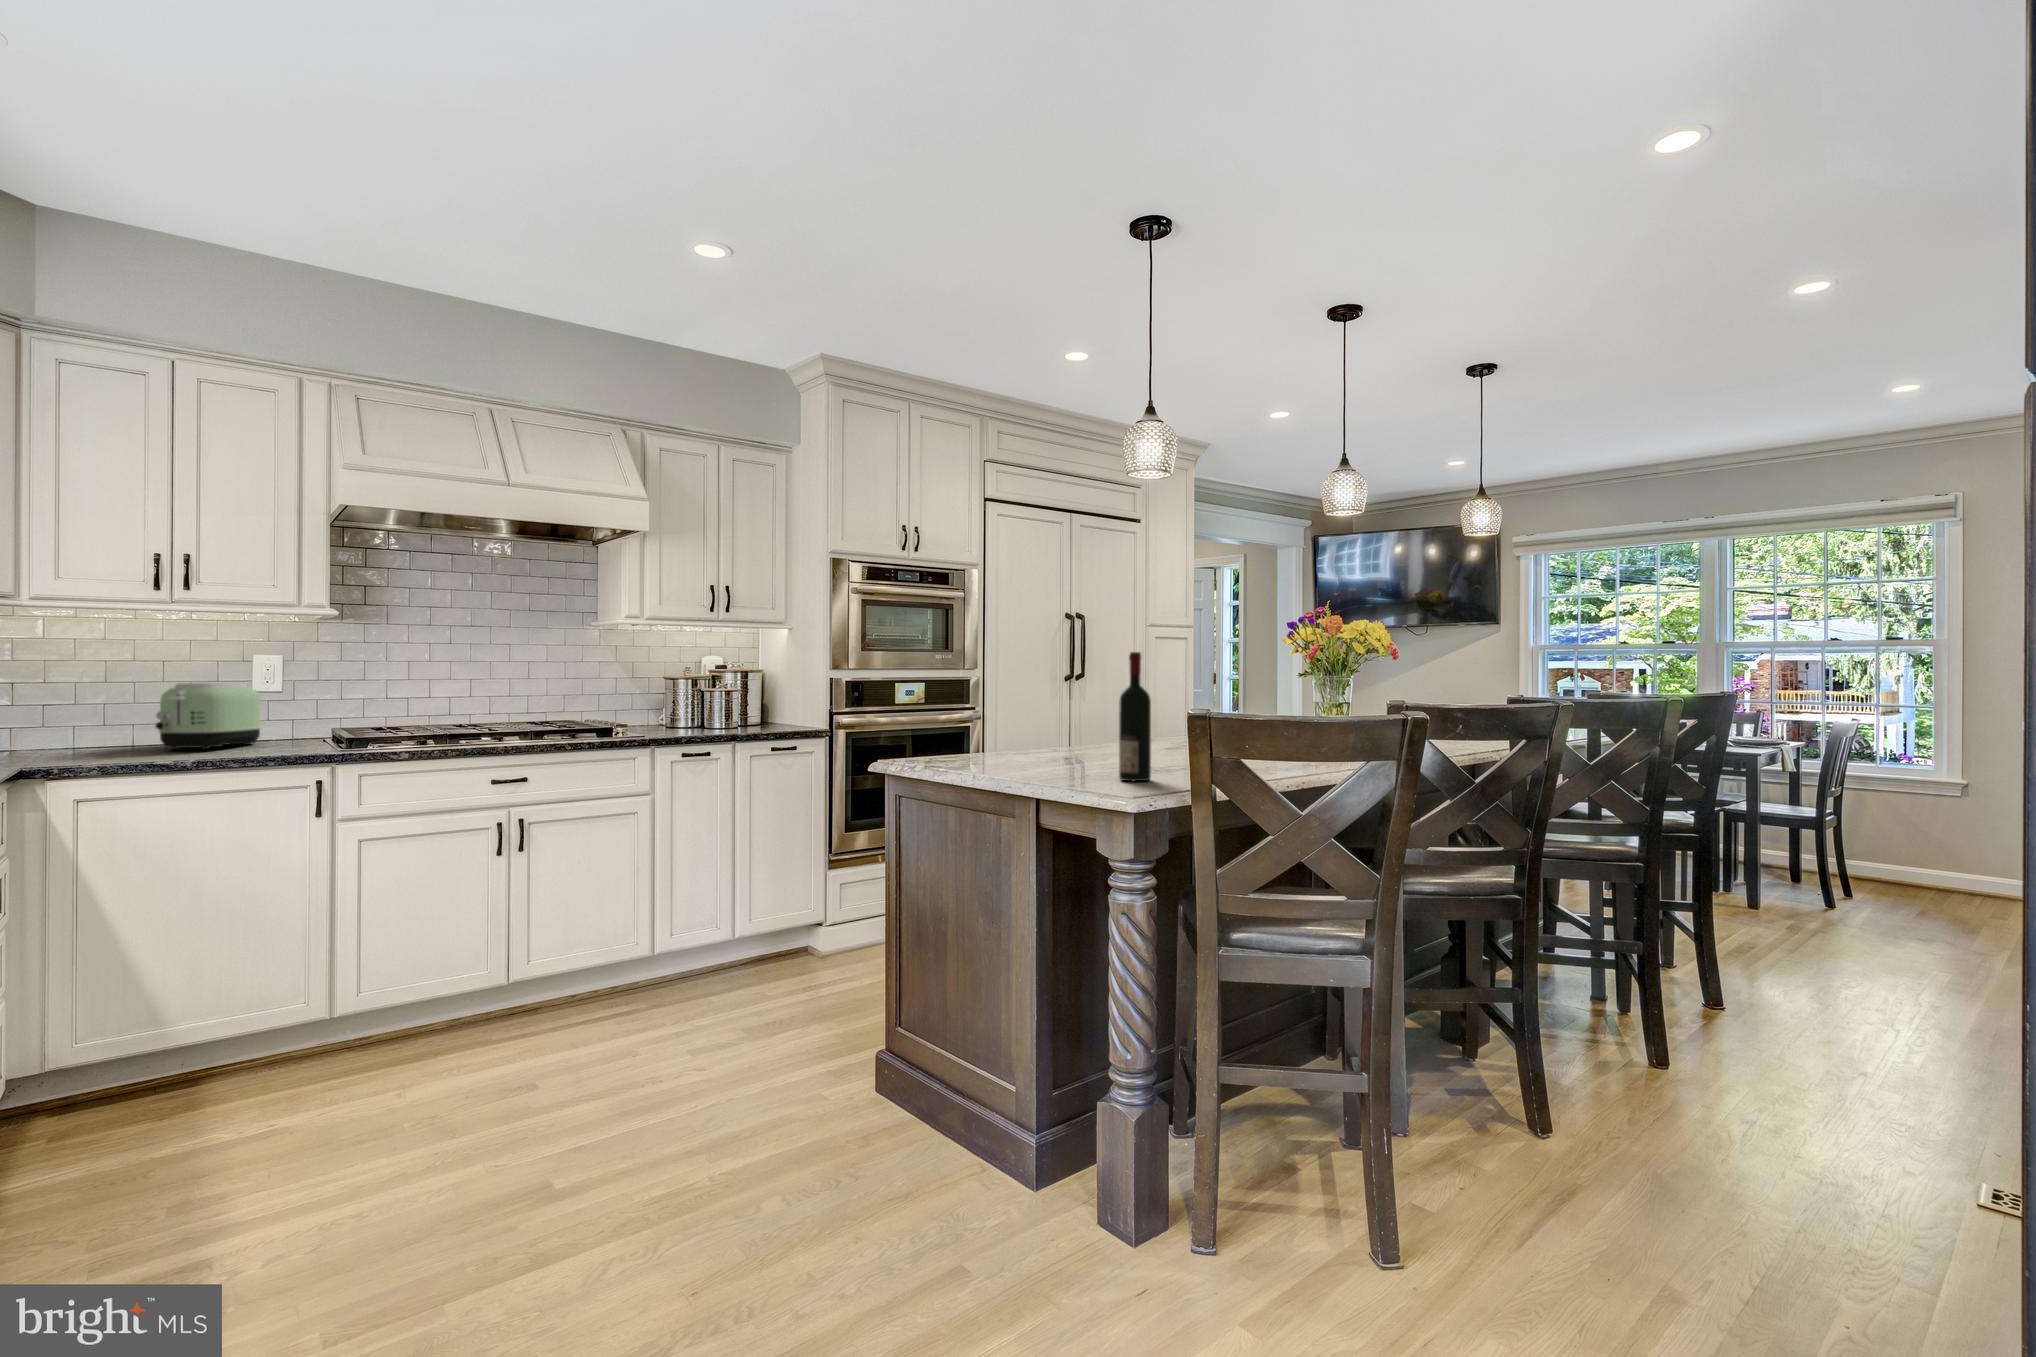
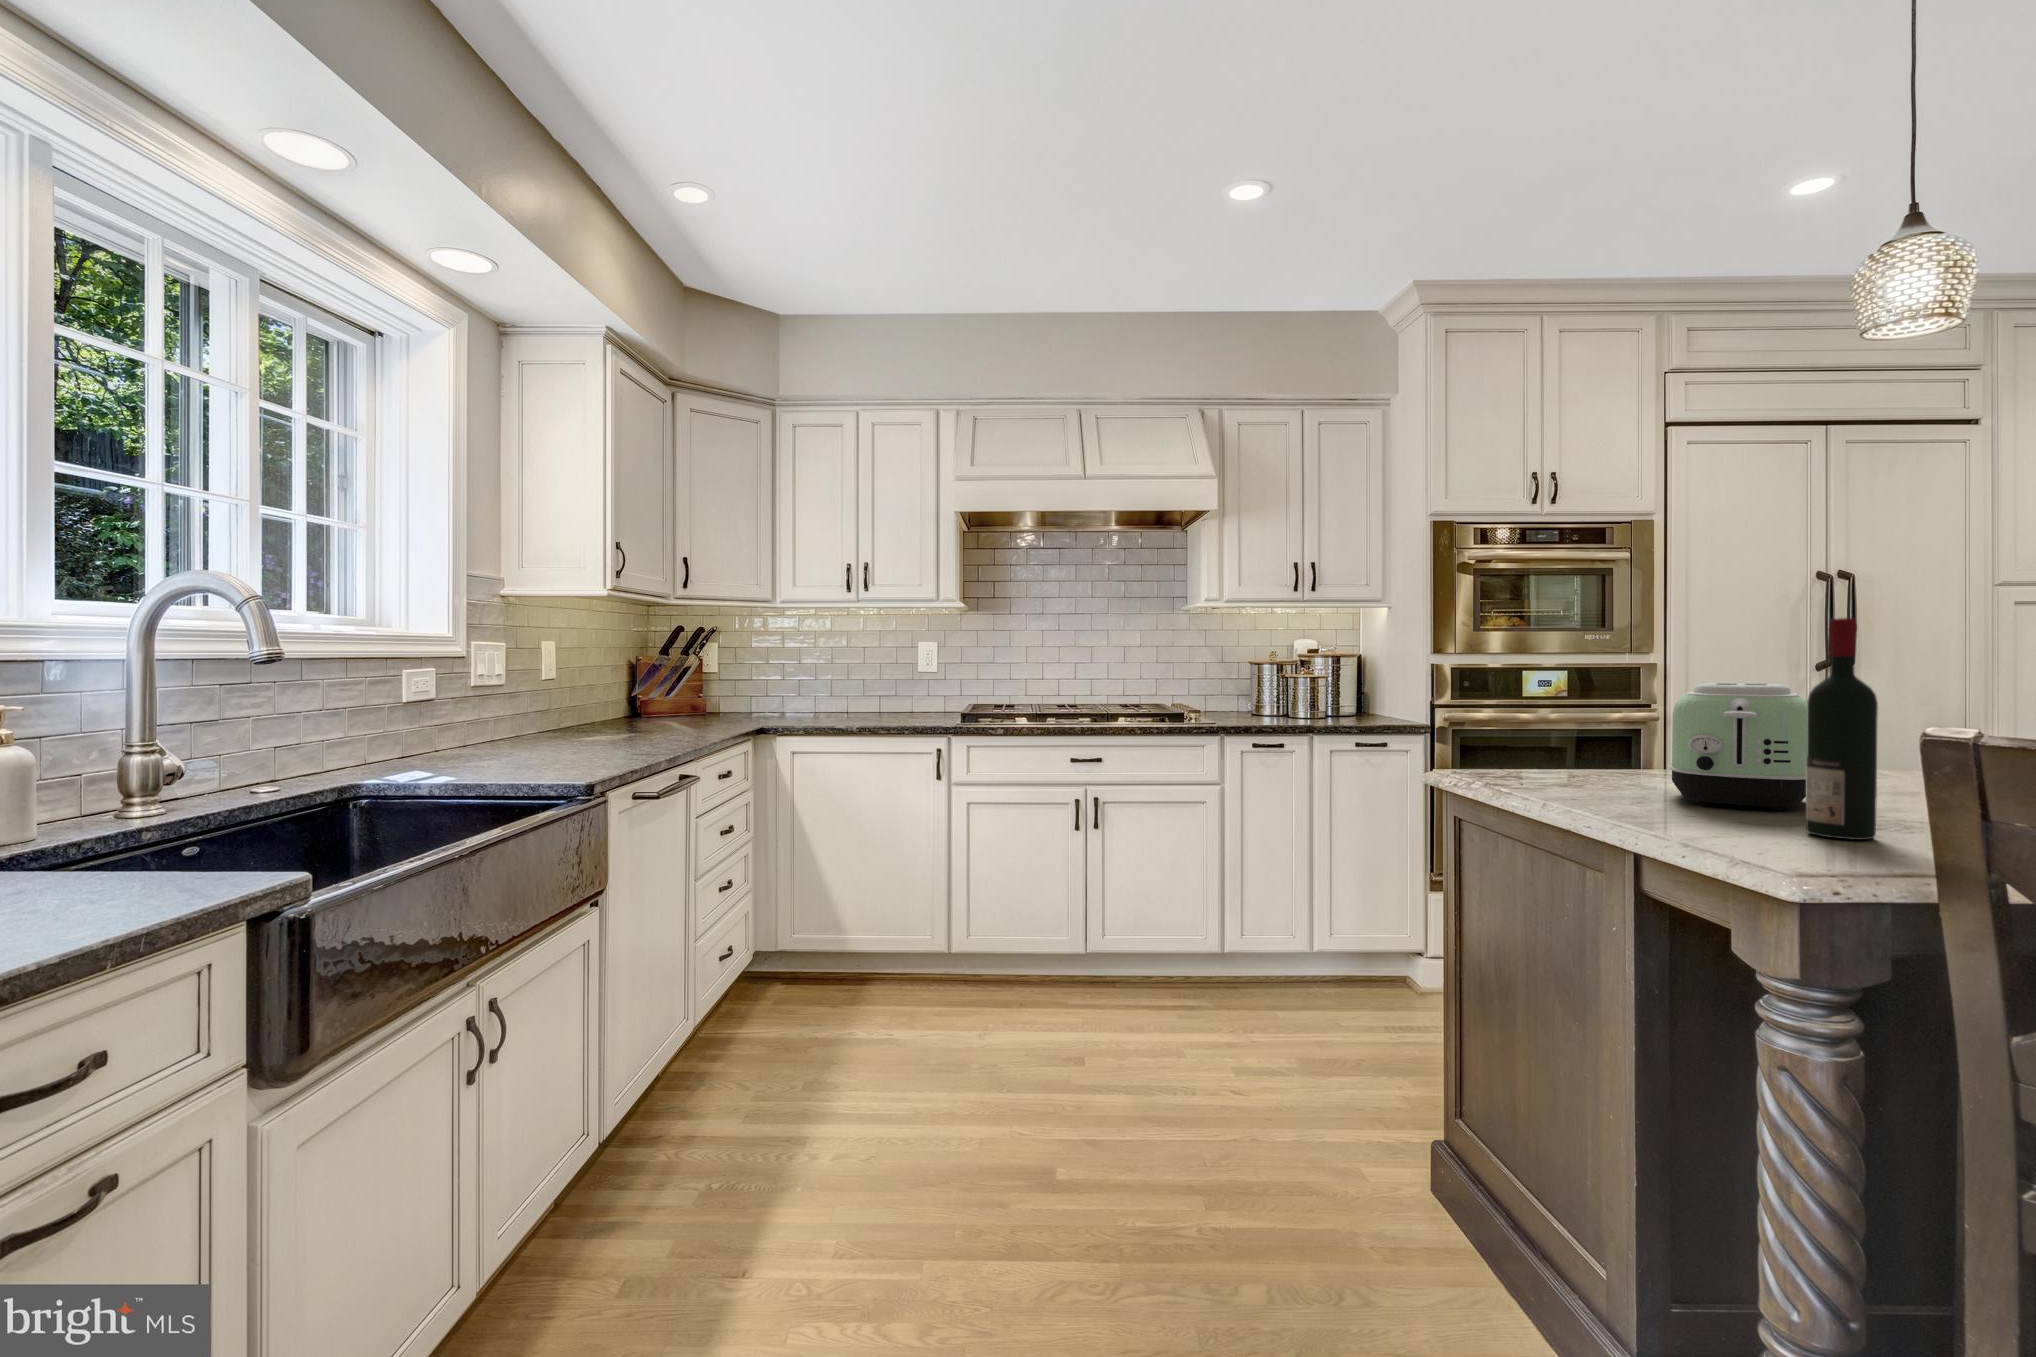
toaster: present [156,682,261,749] -> present [1669,683,1807,810]

